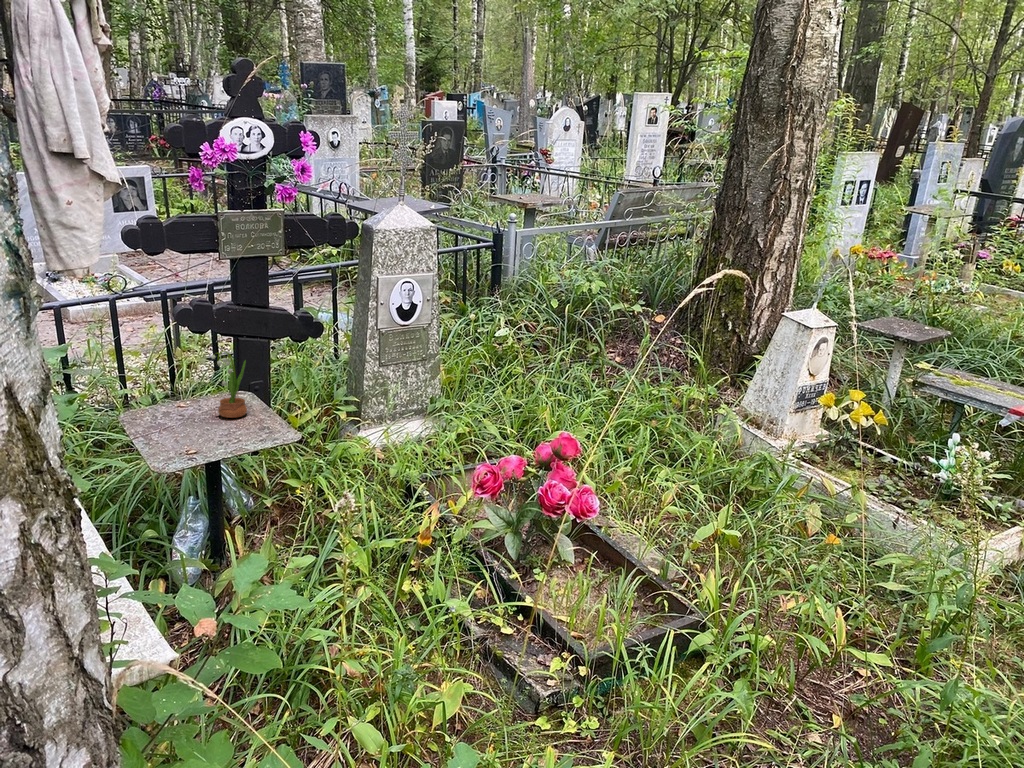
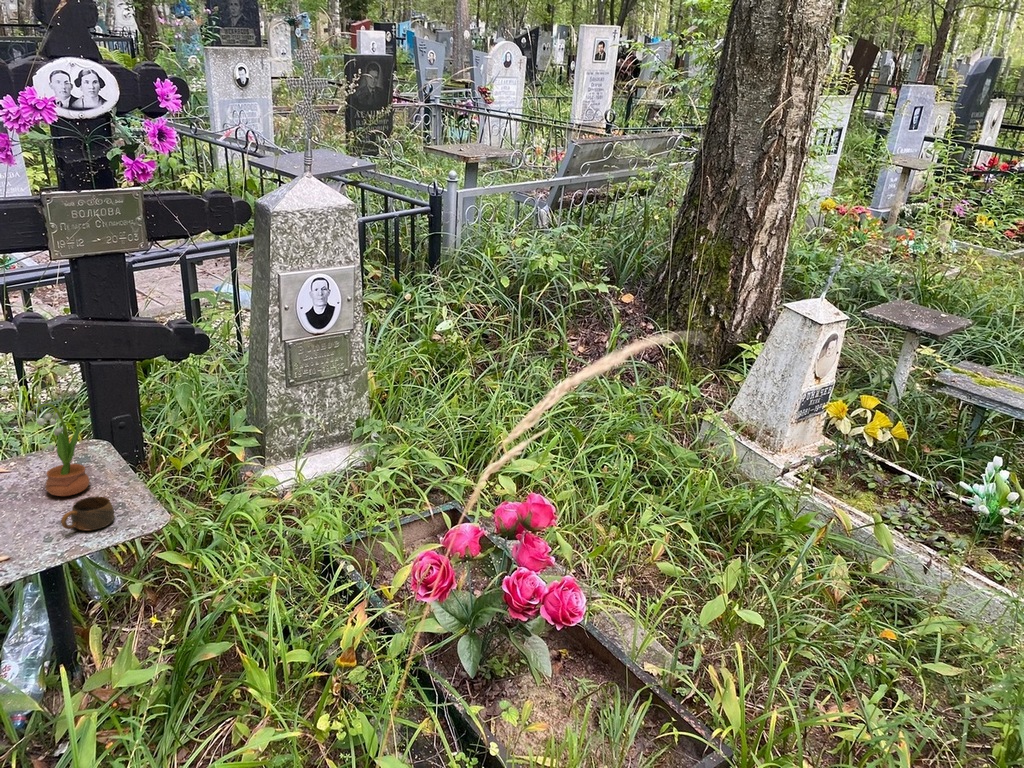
cup: none [234,415,267,436] -> present [61,496,114,530]

